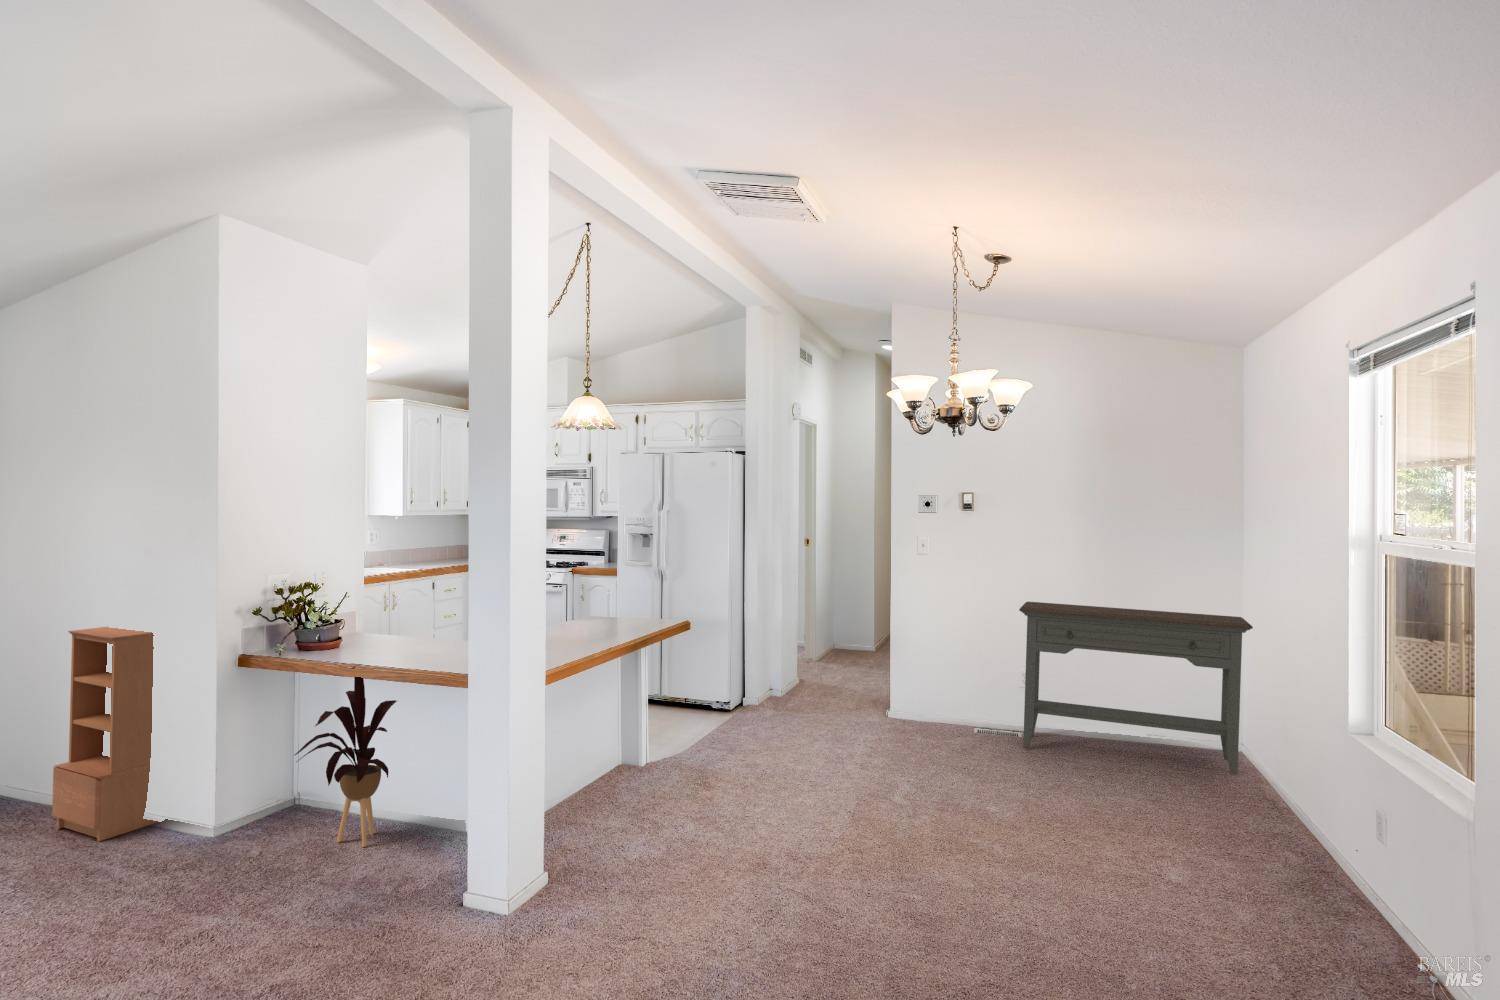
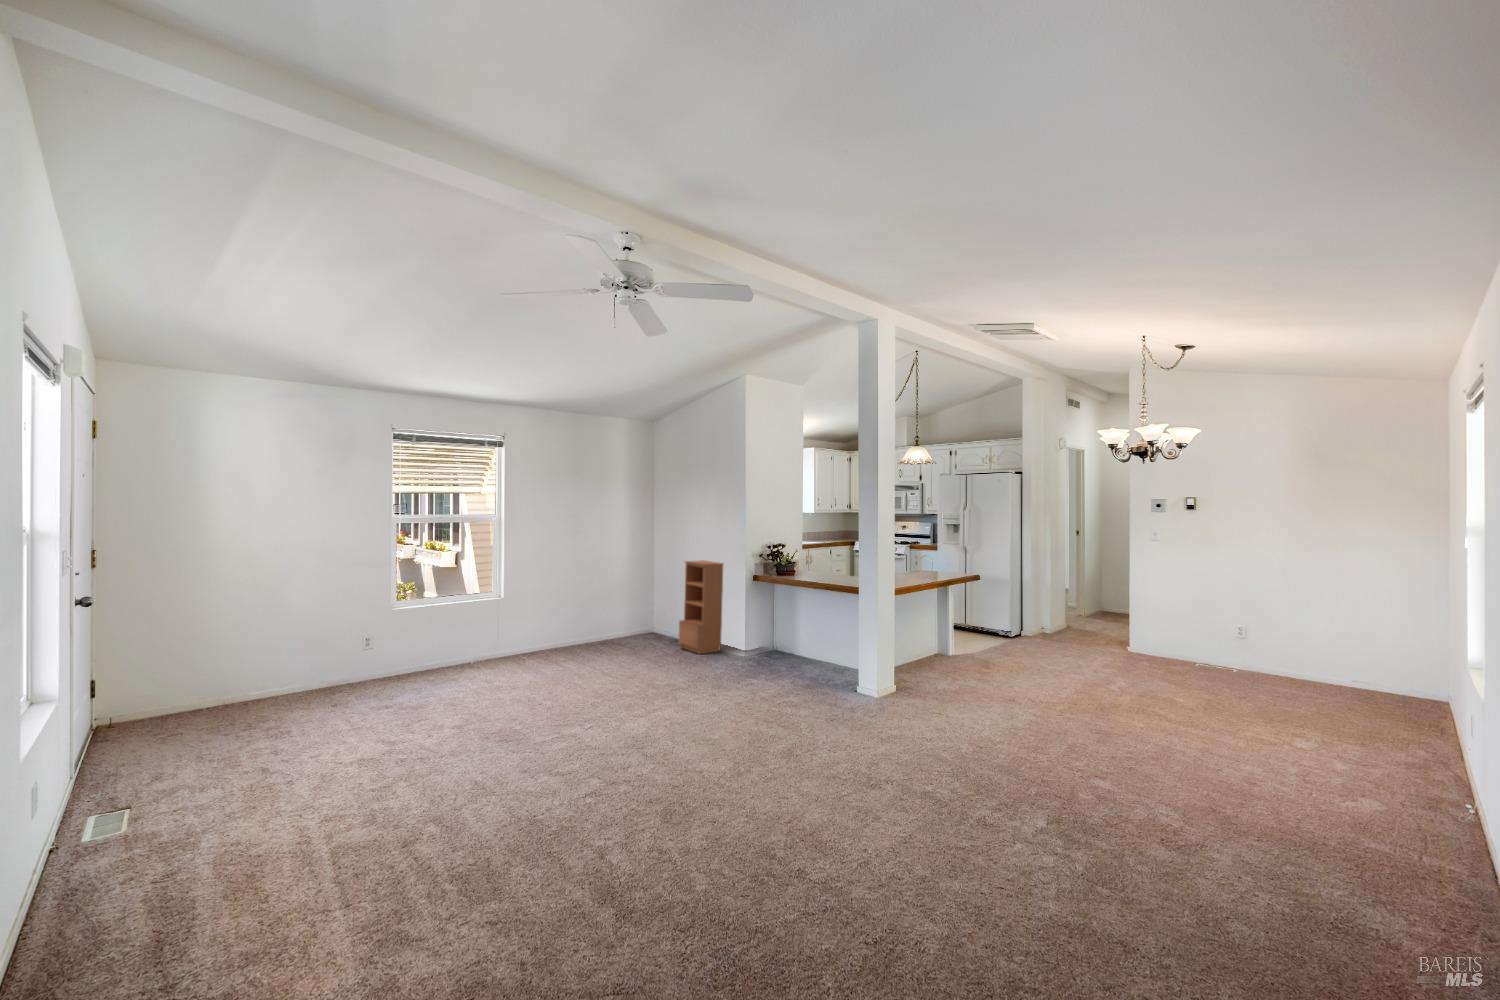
console table: present [1019,602,1253,775] -> none [1212,574,1403,701]
house plant: present [295,667,397,847] -> none [779,582,823,669]

